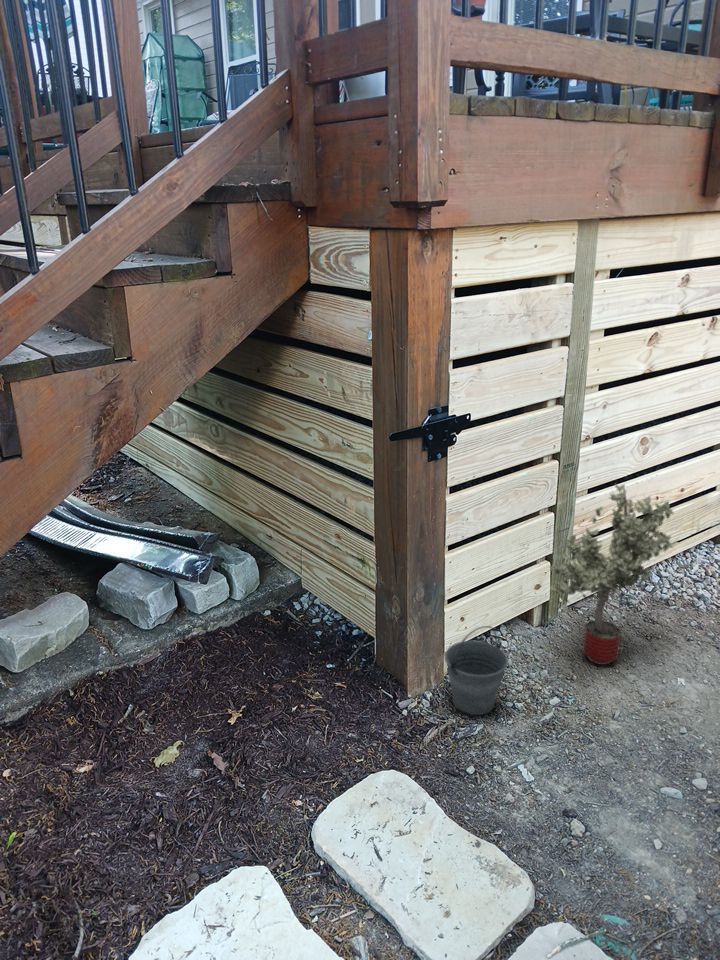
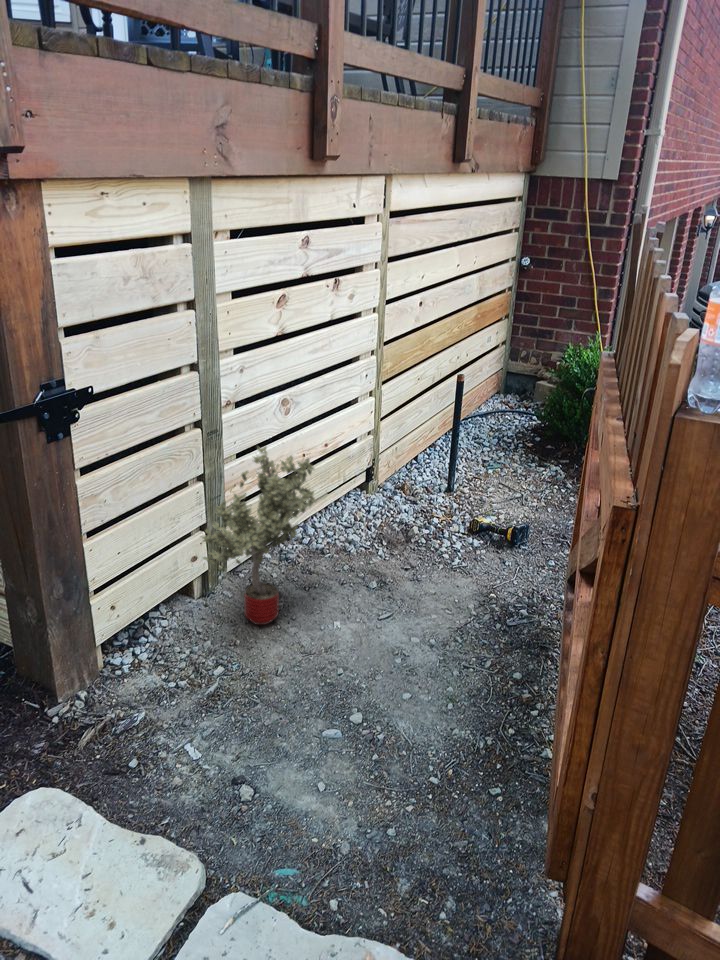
bucket: present [445,626,508,715] -> none [97,609,166,705]

